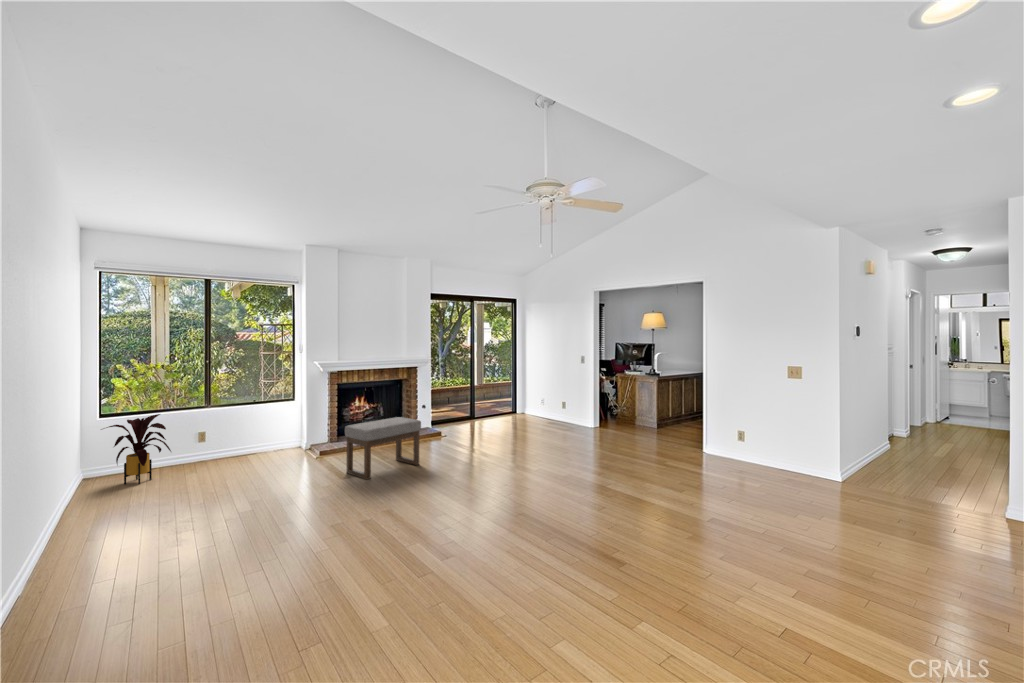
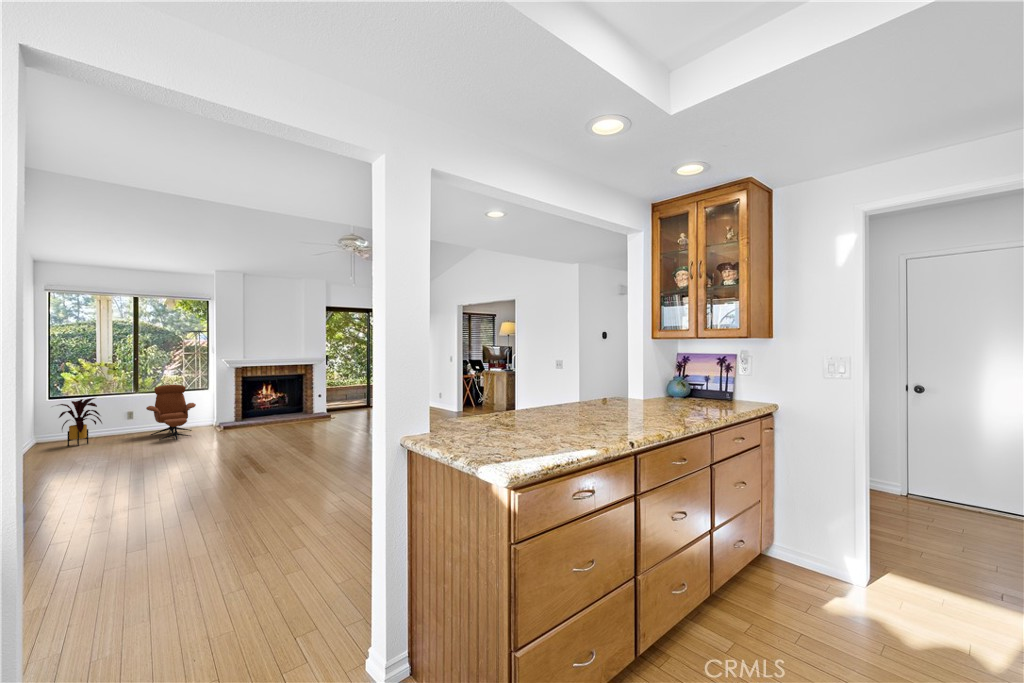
lounge chair: none [223,394,286,474] -> present [146,385,196,440]
ottoman: present [345,417,421,479] -> none [232,400,294,443]

